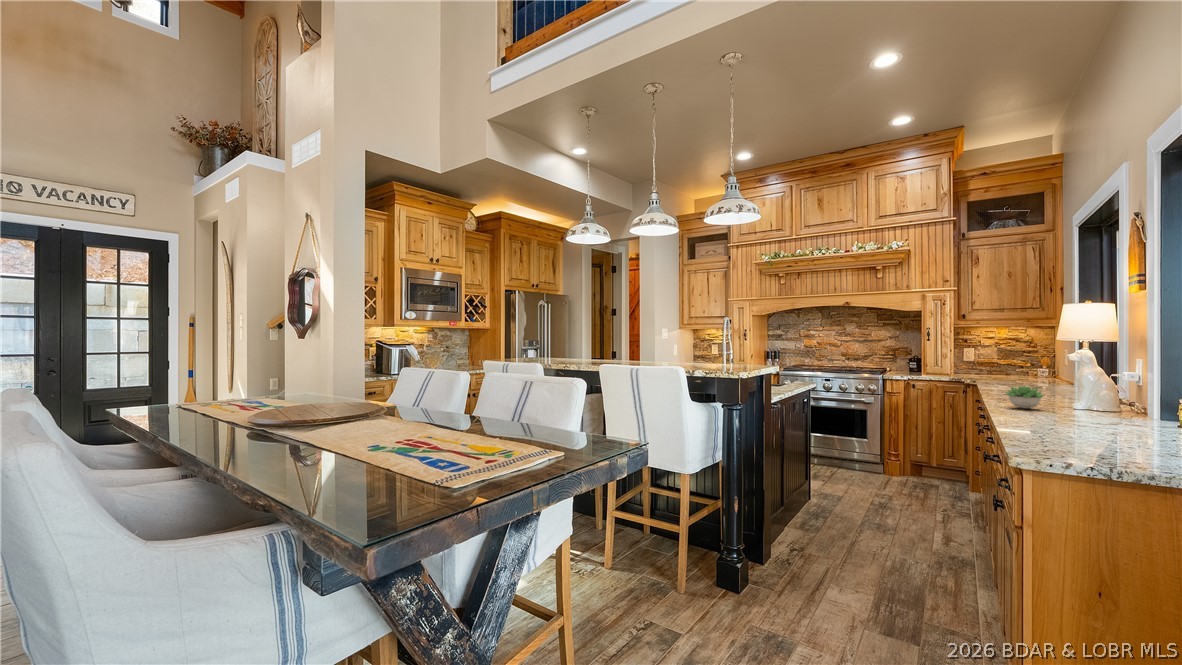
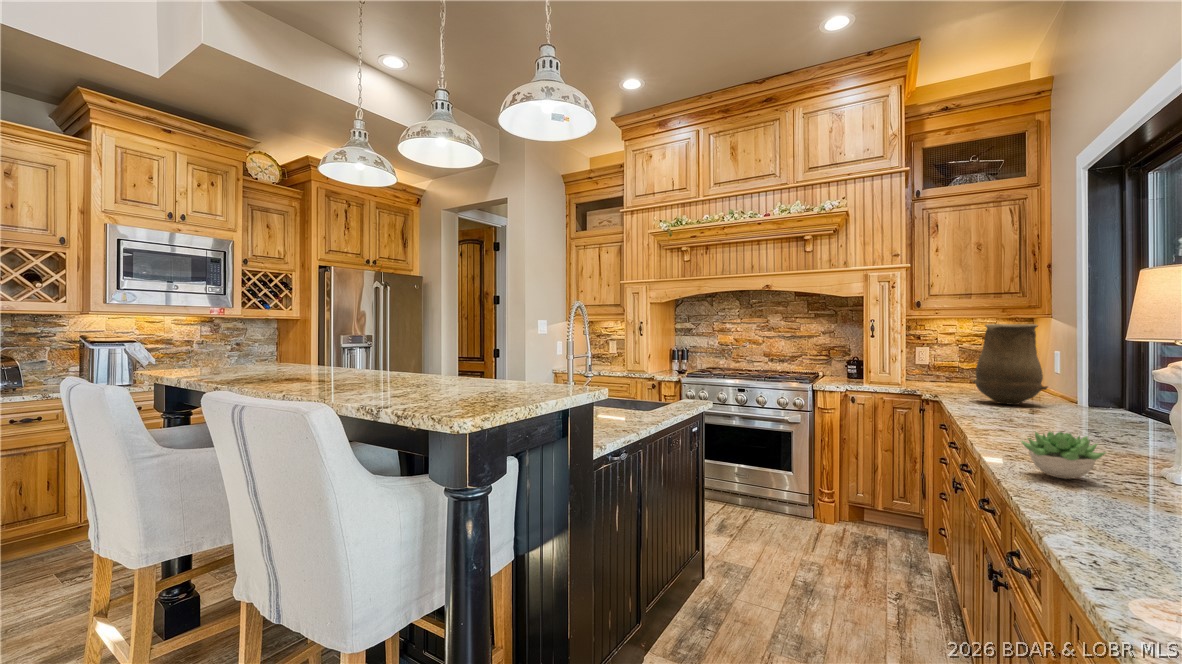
vase: none [999,331,1050,385] -> present [973,324,1048,405]

